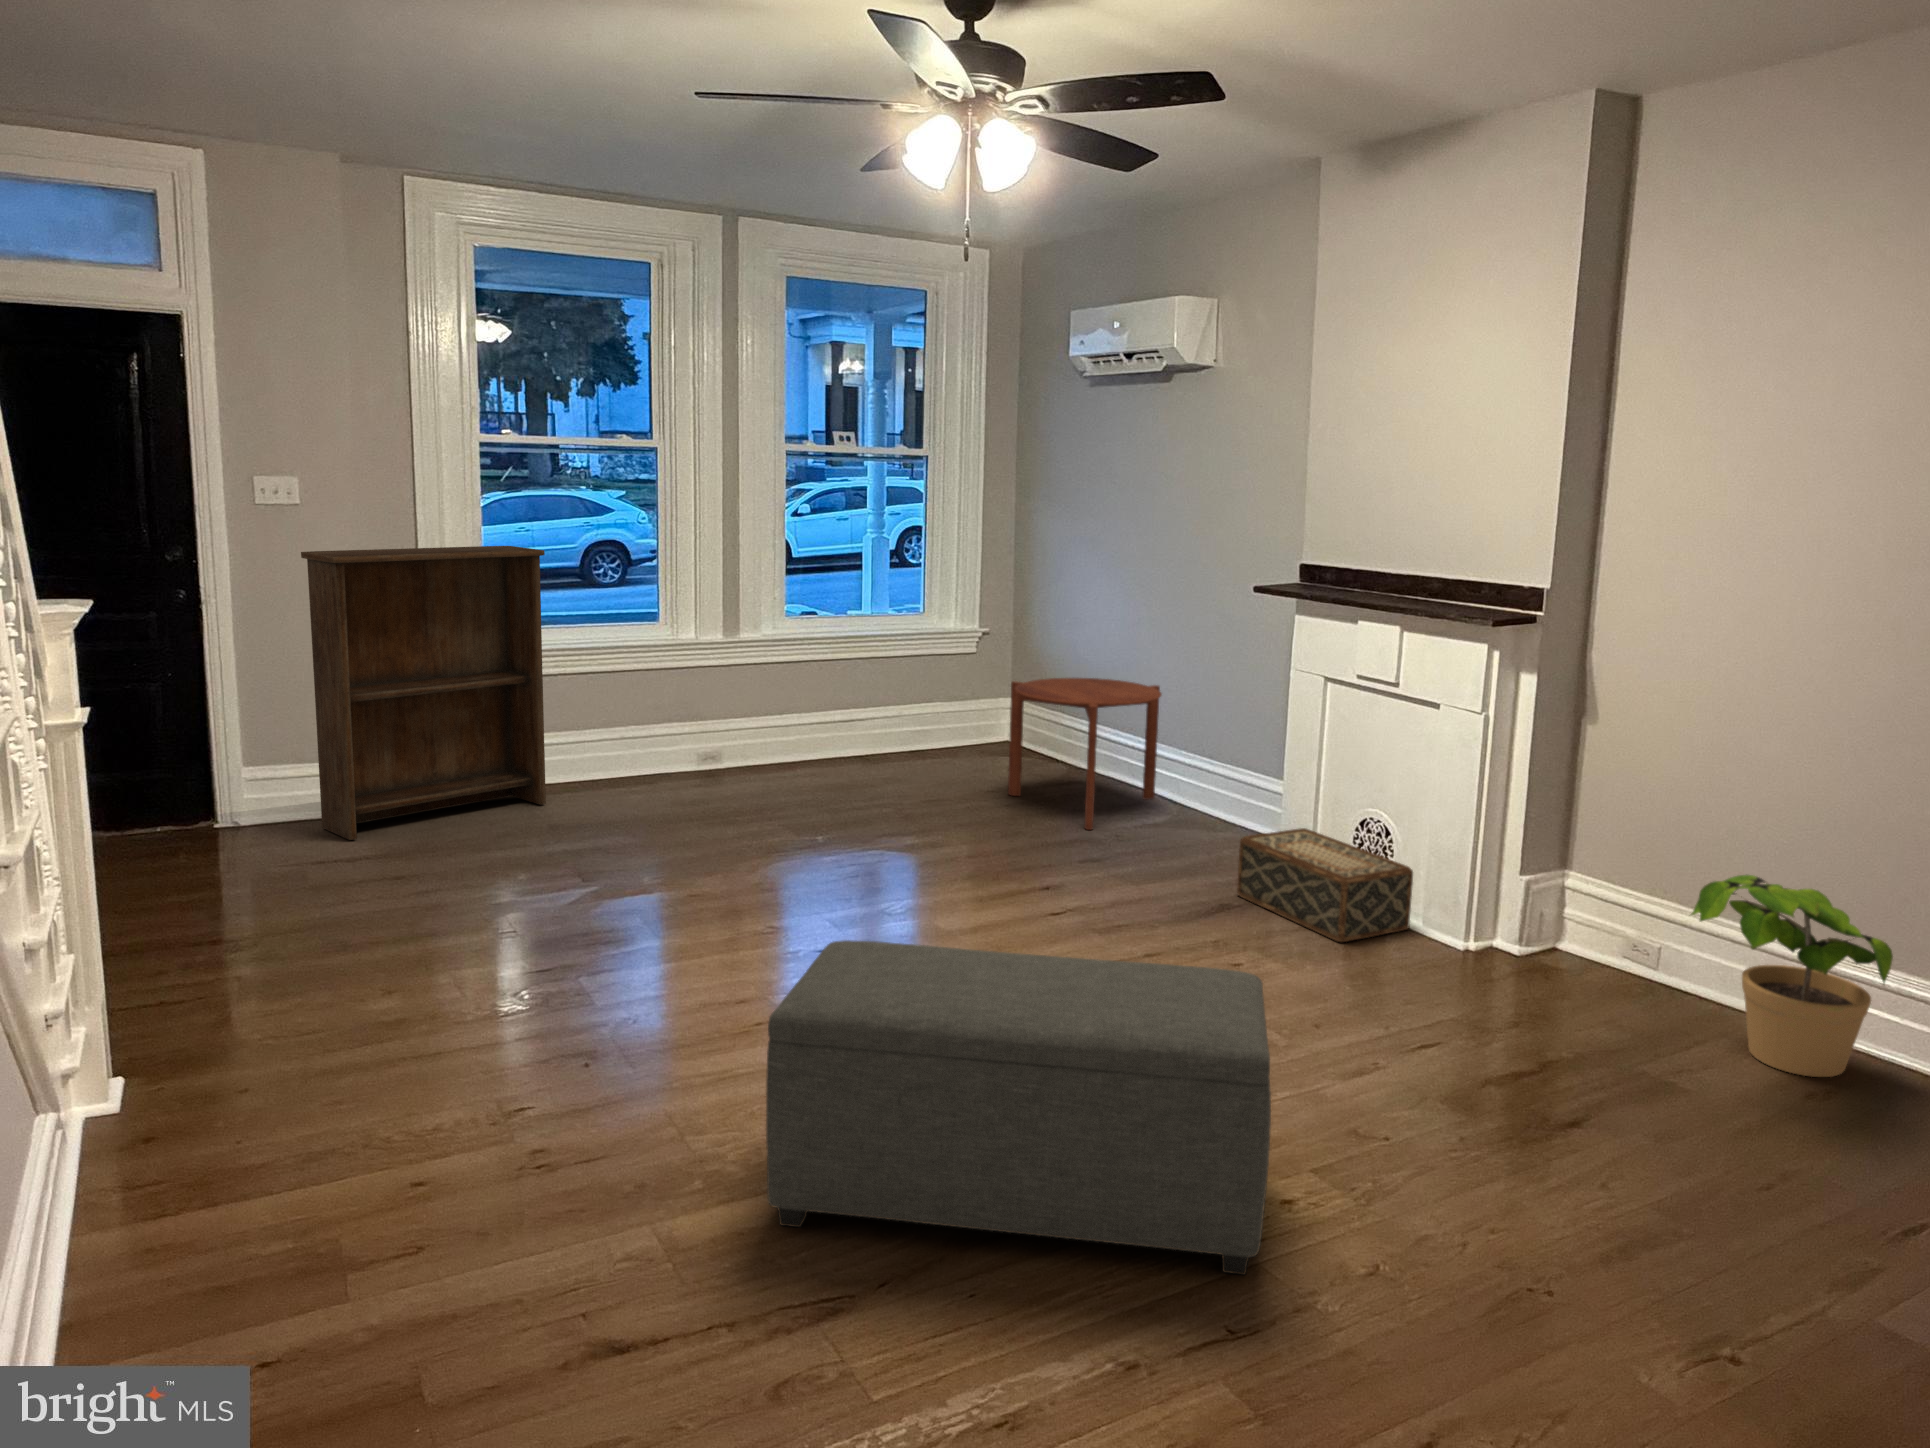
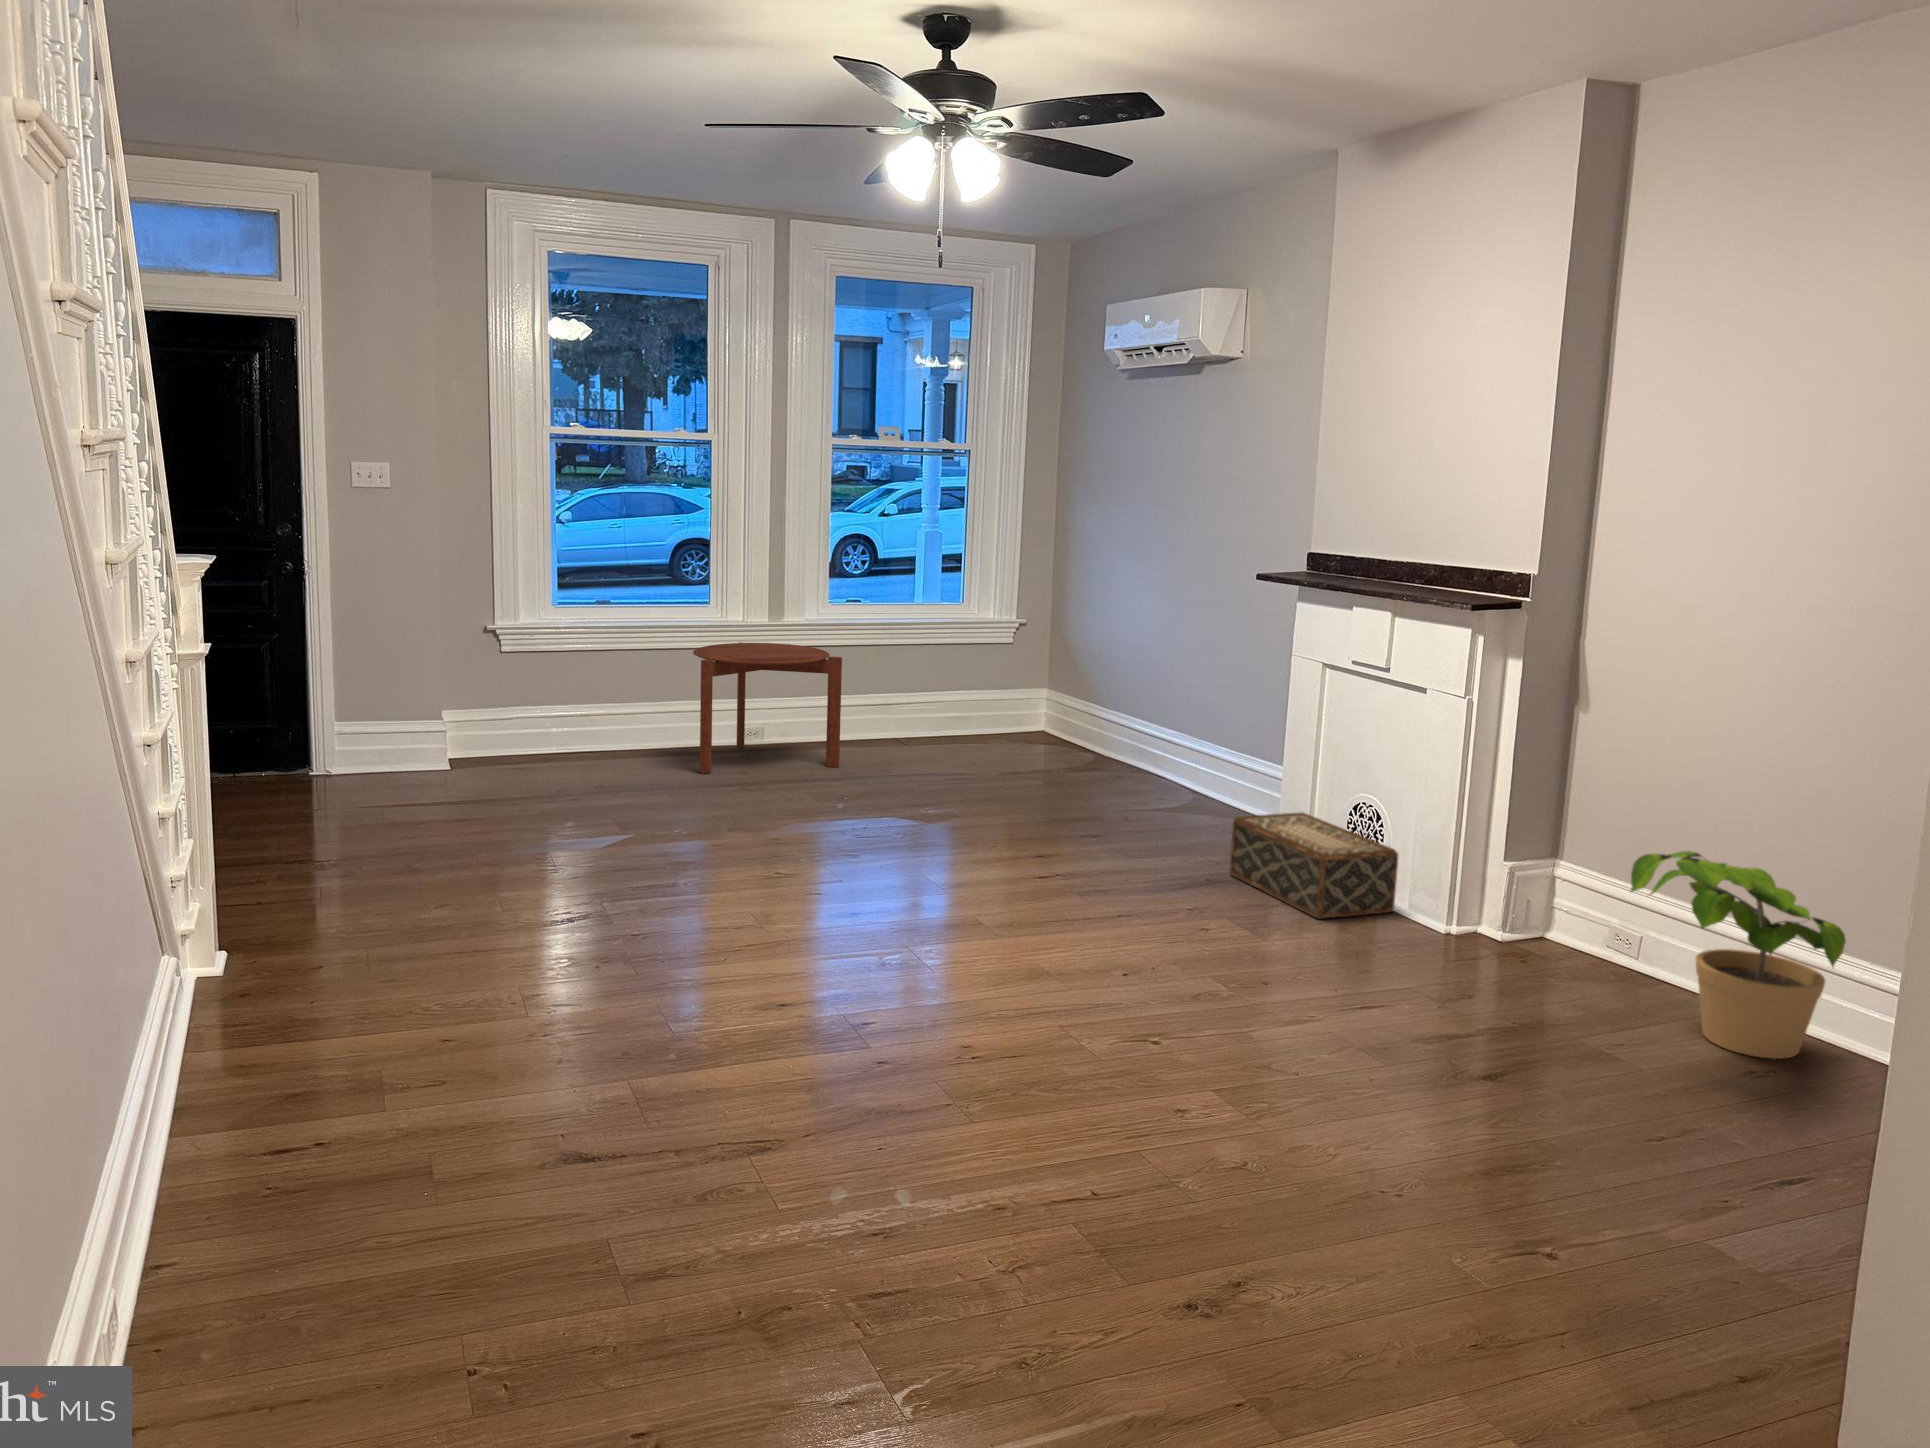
bookshelf: present [301,546,546,840] -> none [389,528,601,789]
side table: present [1008,678,1162,830] -> present [693,643,842,774]
ottoman: present [766,940,1271,1275] -> none [720,860,1167,1157]

